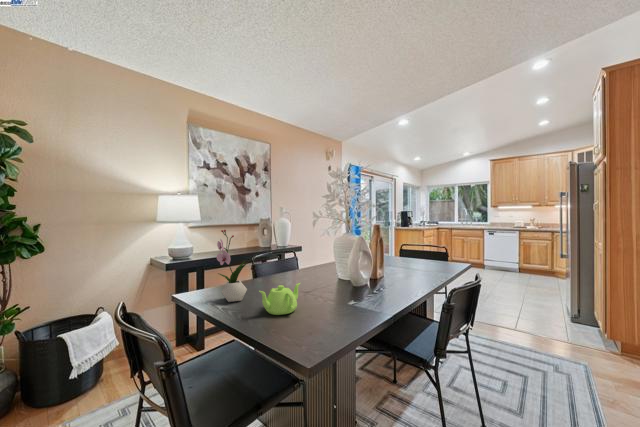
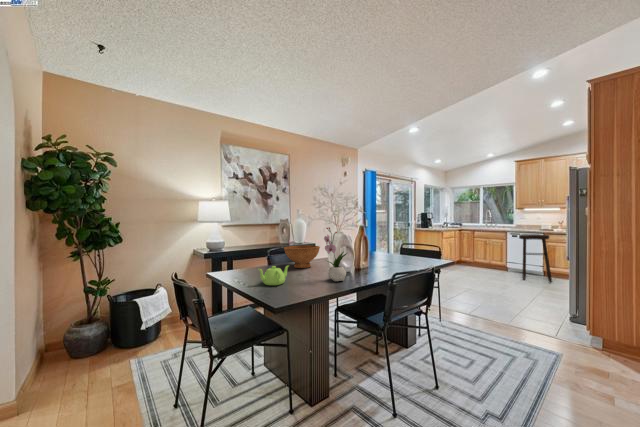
flower arrangement: present [216,230,247,302] -> present [324,227,347,281]
stool: none [499,233,531,281] -> present [519,235,552,283]
bowl: none [280,252,327,282] -> present [284,246,320,268]

